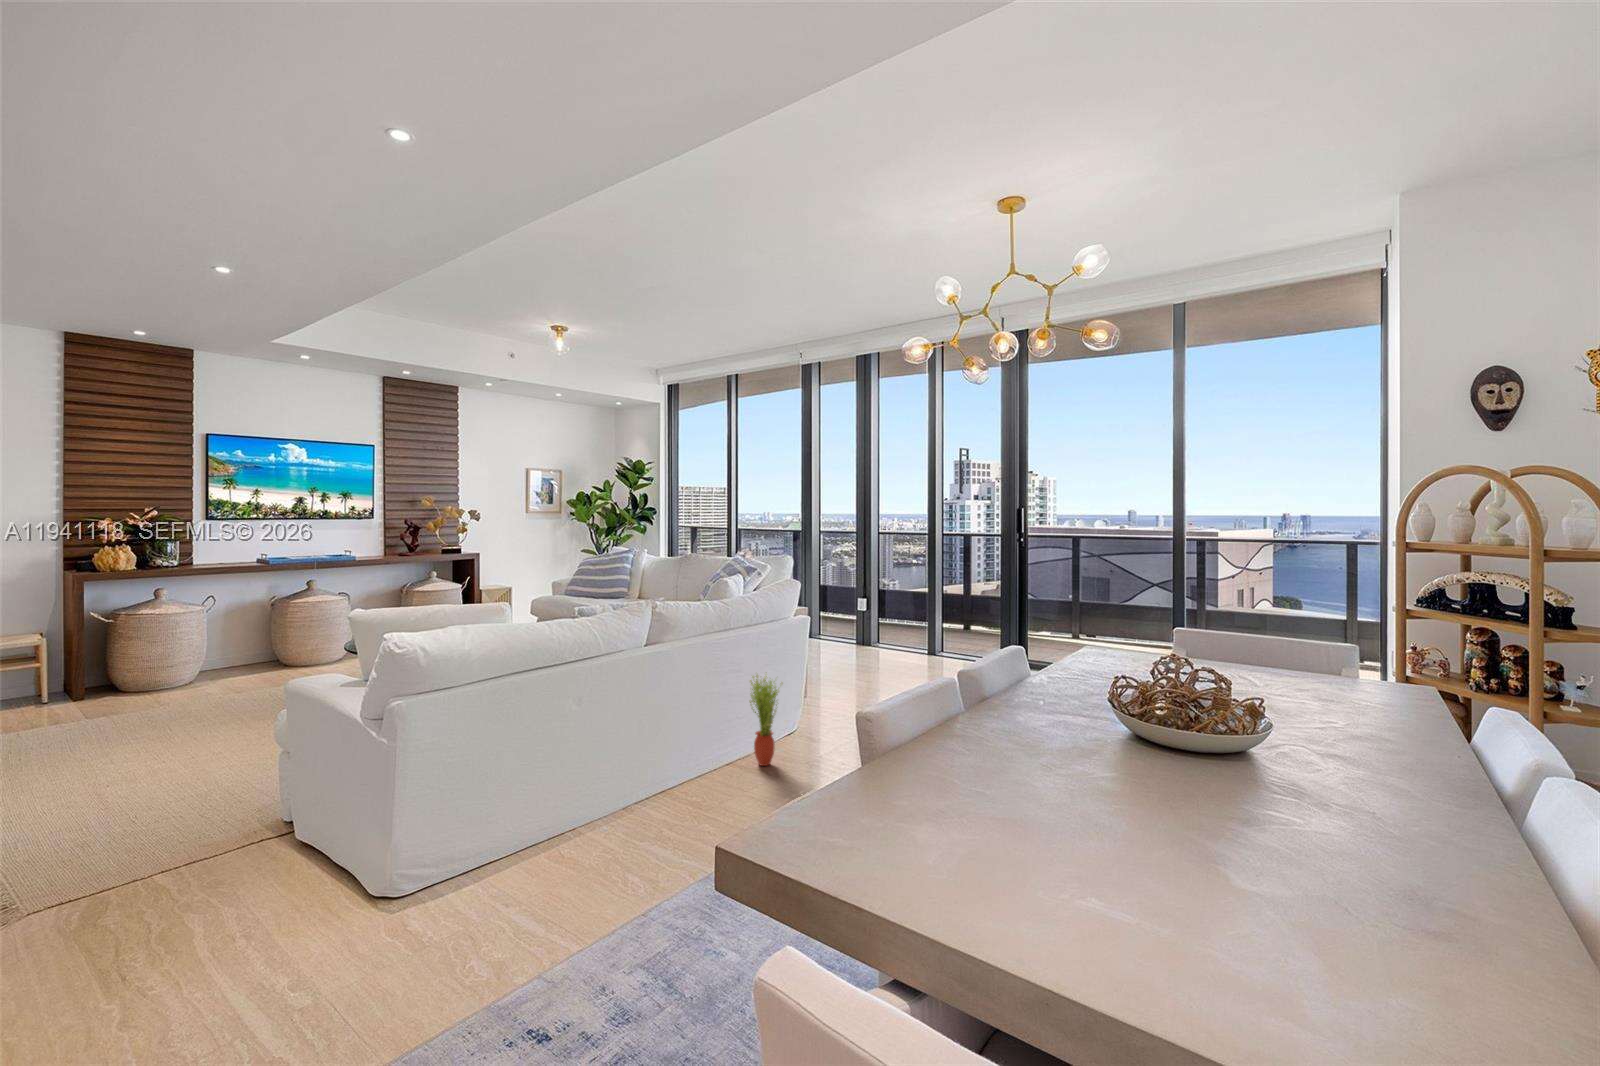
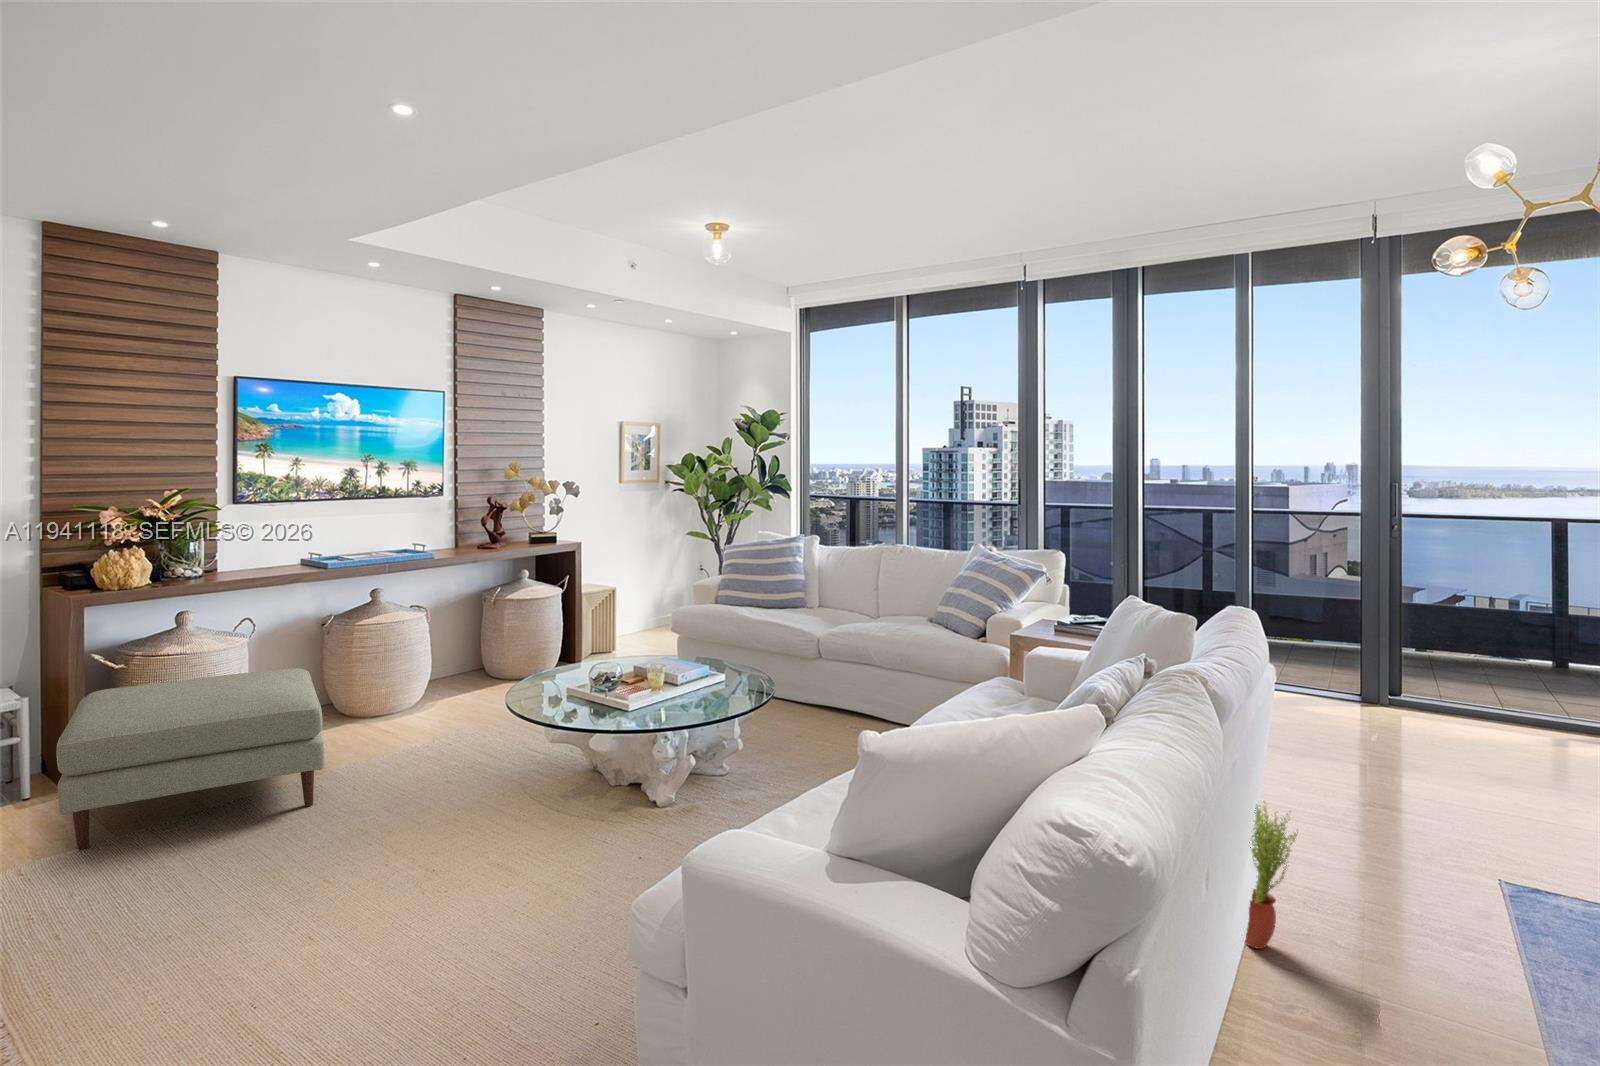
ottoman: none [38,625,241,731] -> present [56,668,325,851]

